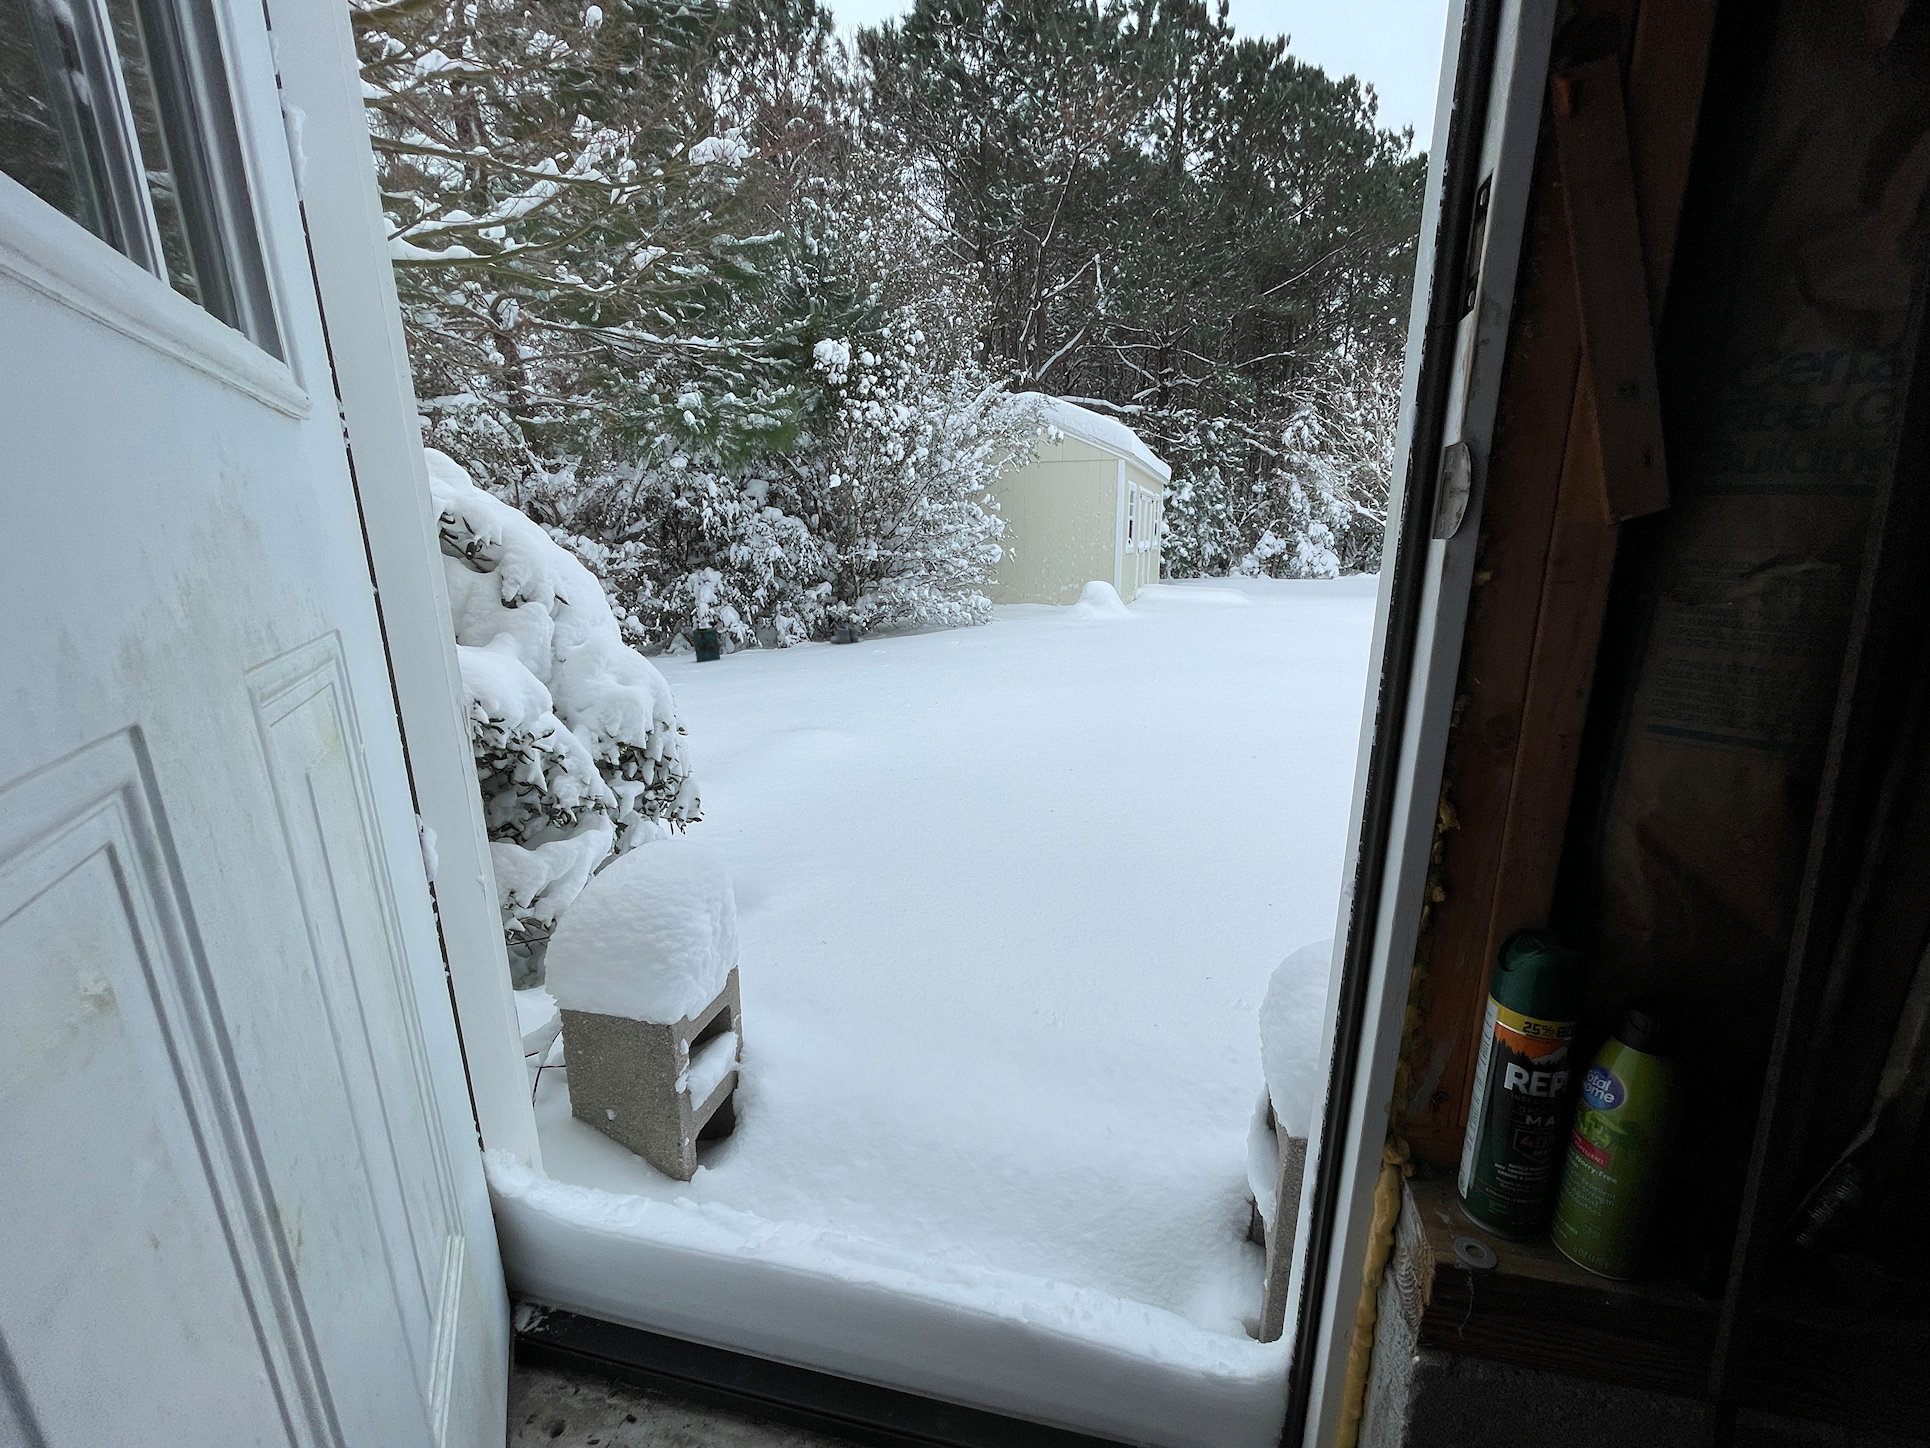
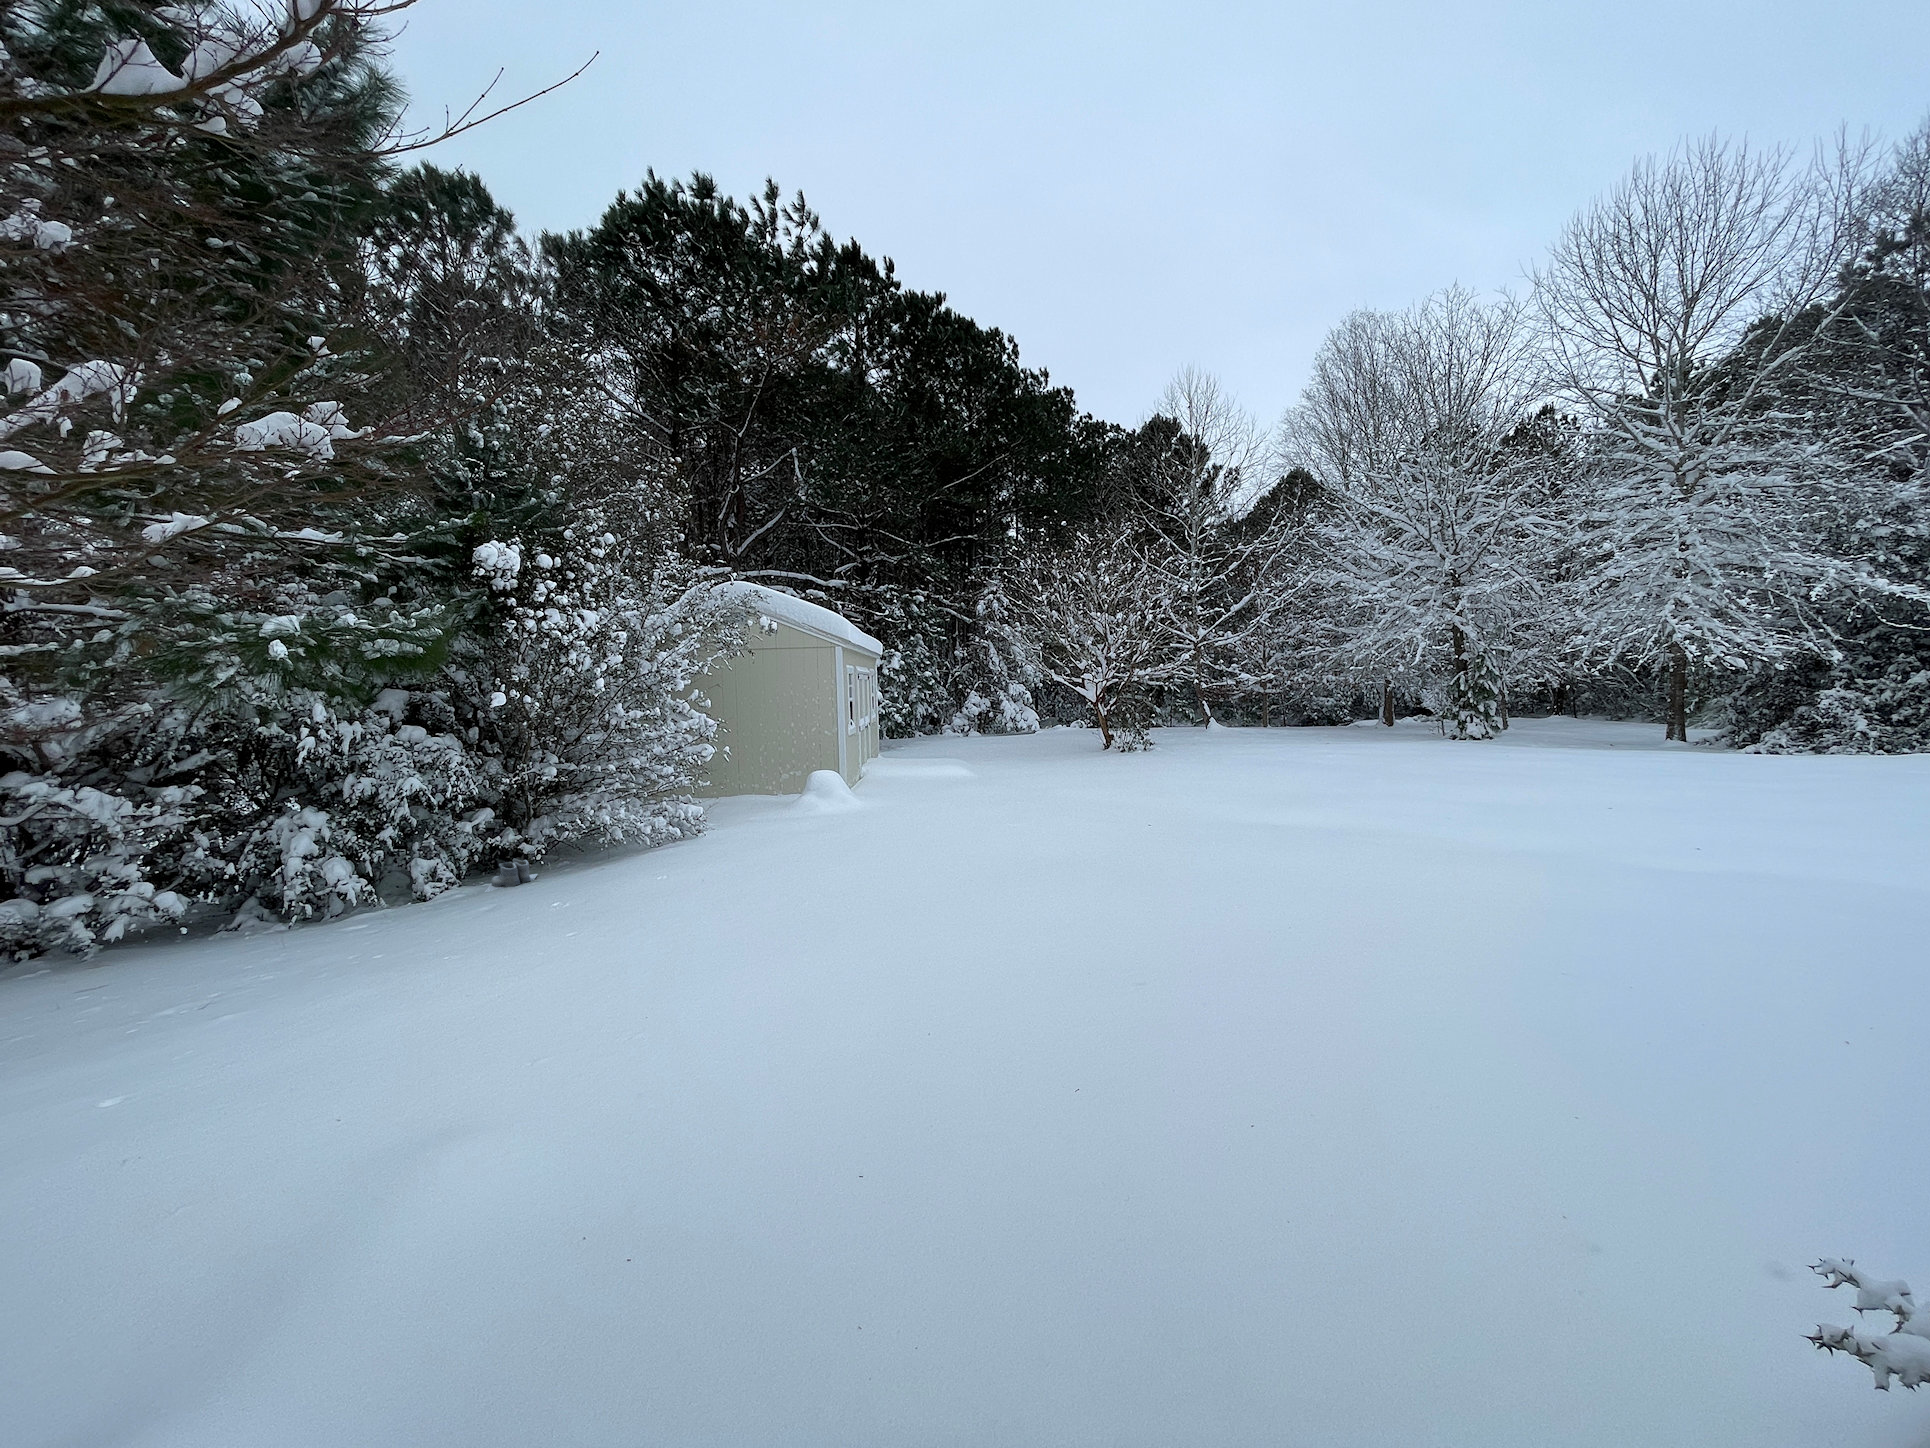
watering can: present [693,621,720,662] -> none [278,880,322,941]

